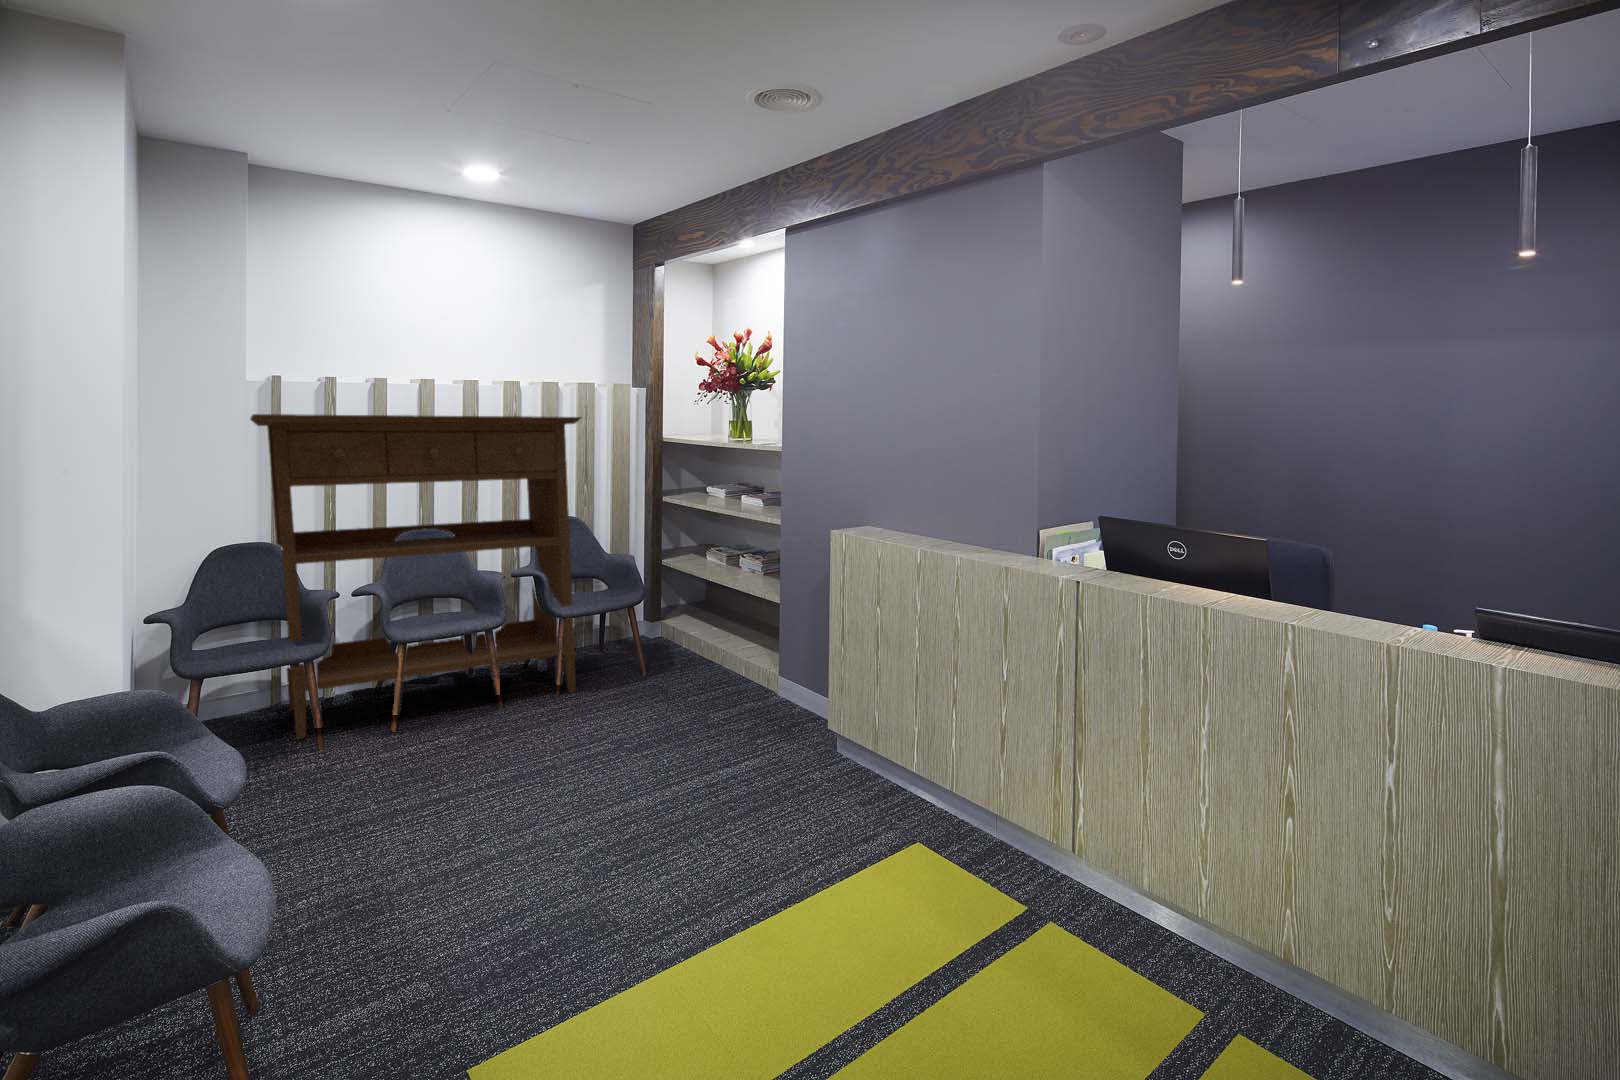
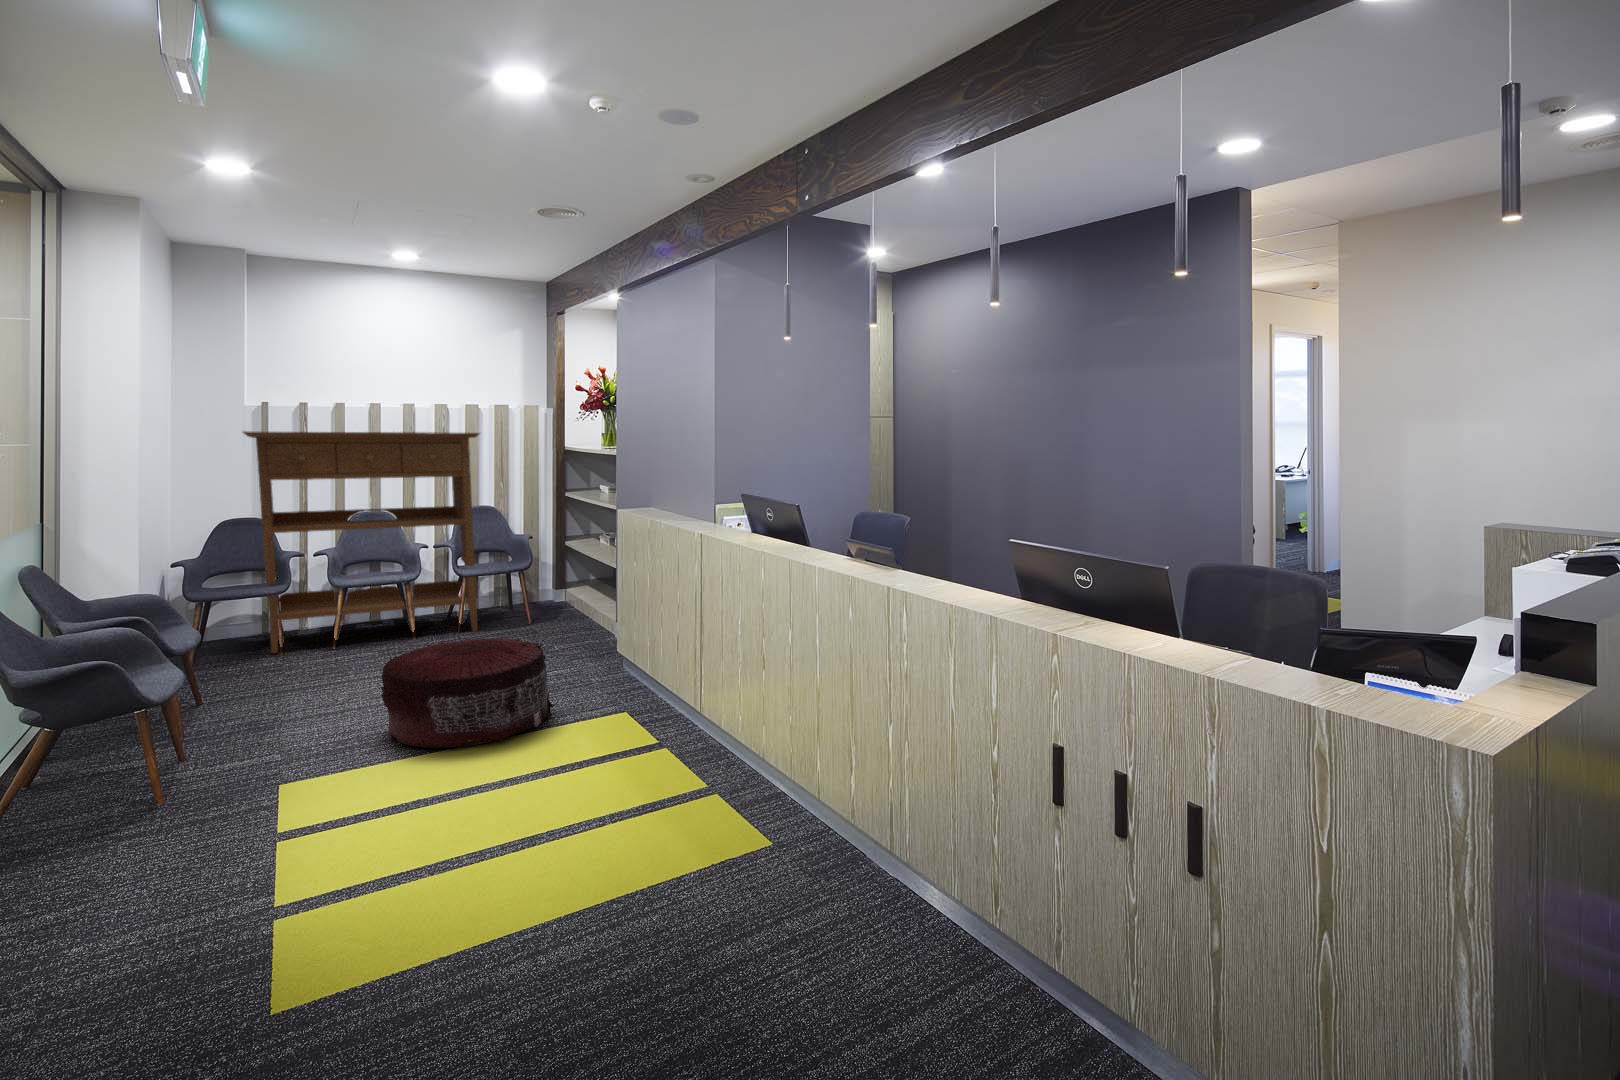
pouf: none [548,725,807,946] -> present [381,636,553,748]

